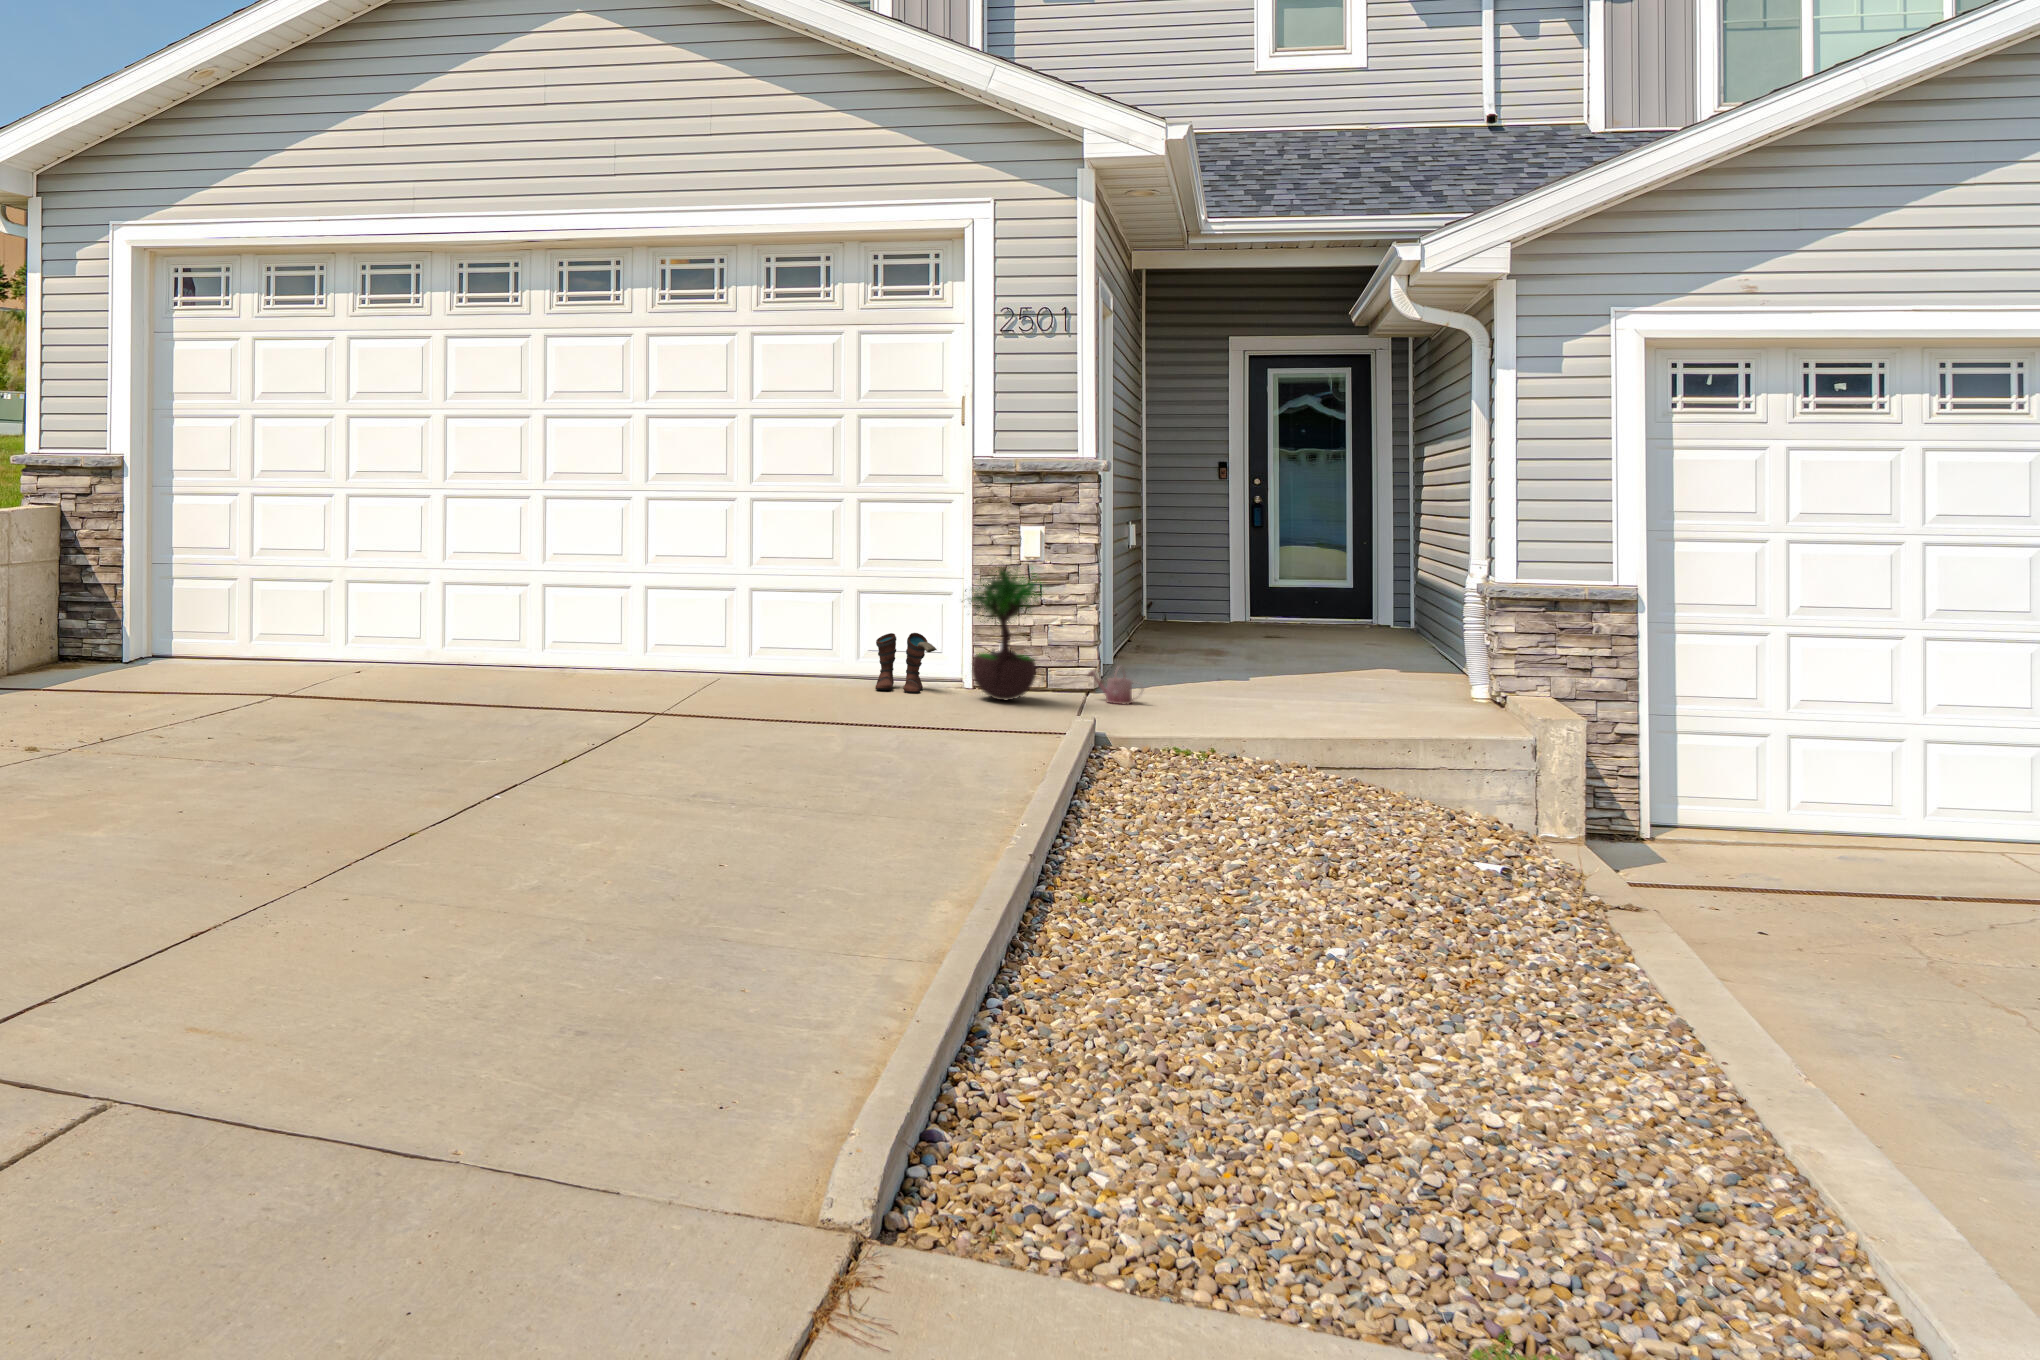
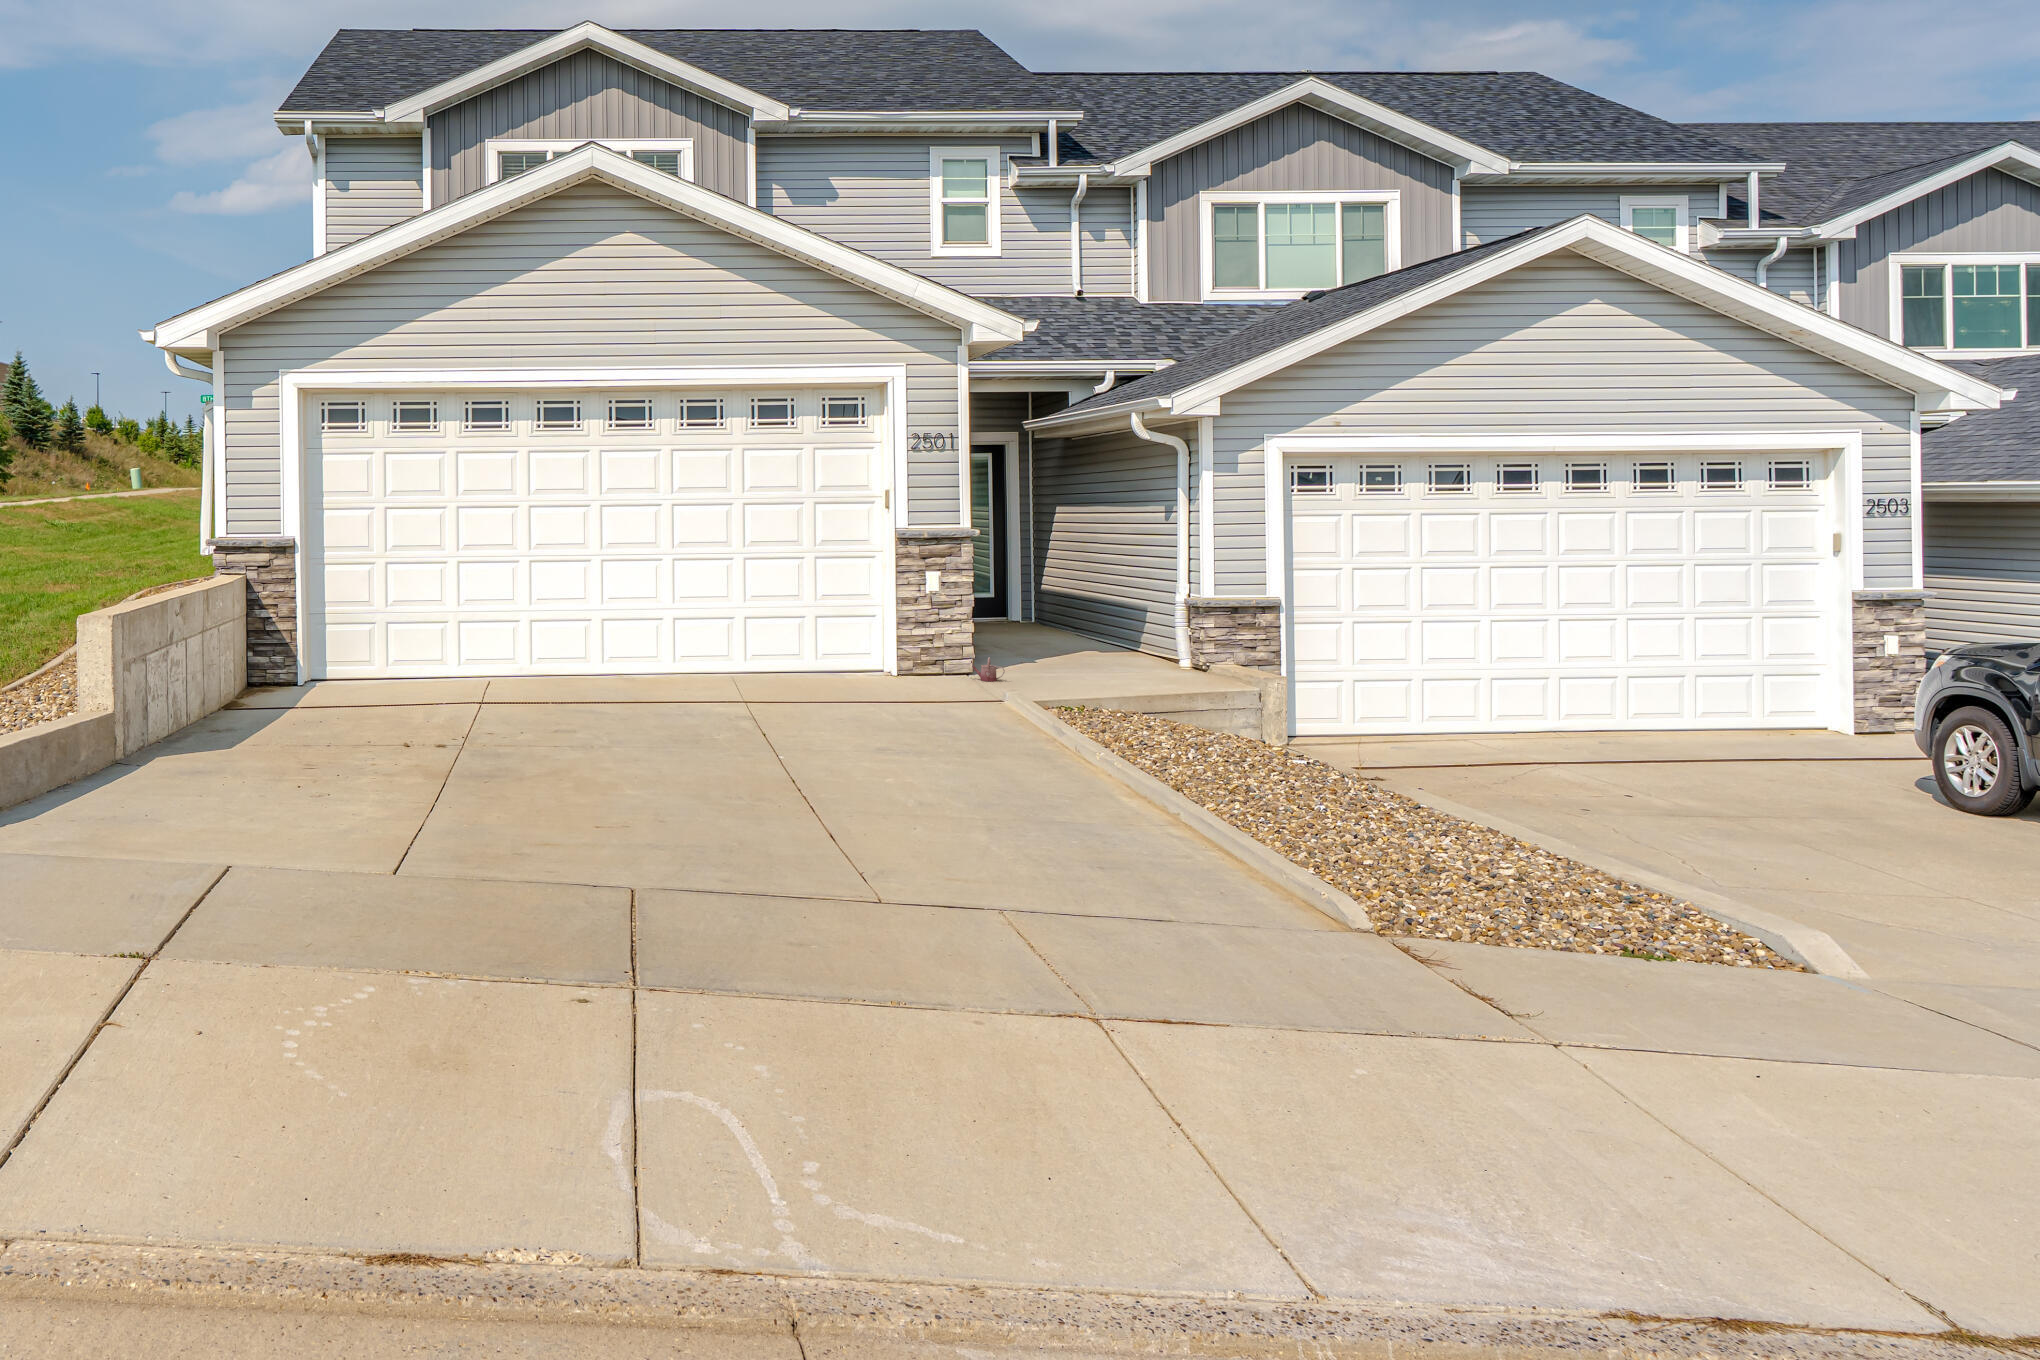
potted tree: present [962,567,1042,700] -> none [901,591,955,683]
boots: present [875,633,937,693] -> none [836,642,879,681]

